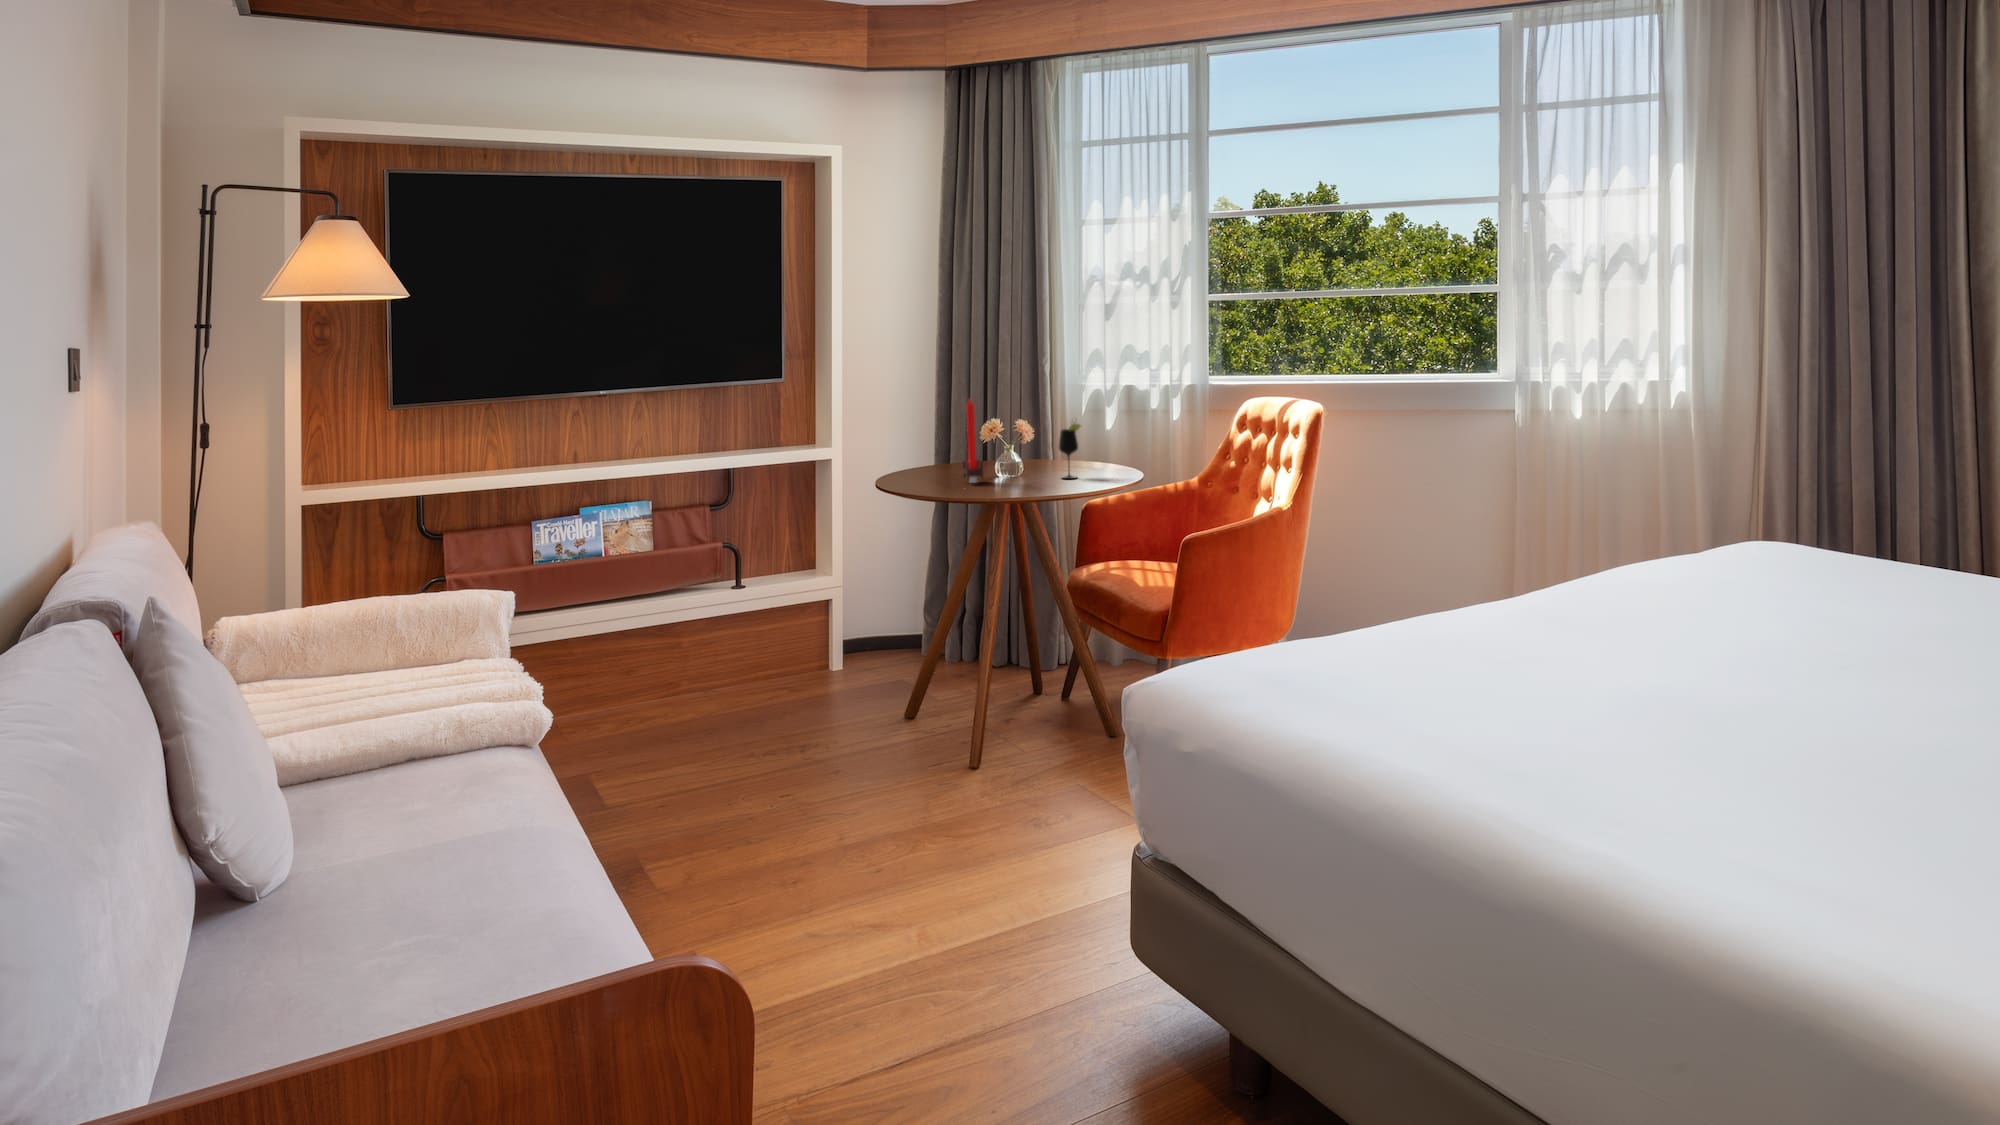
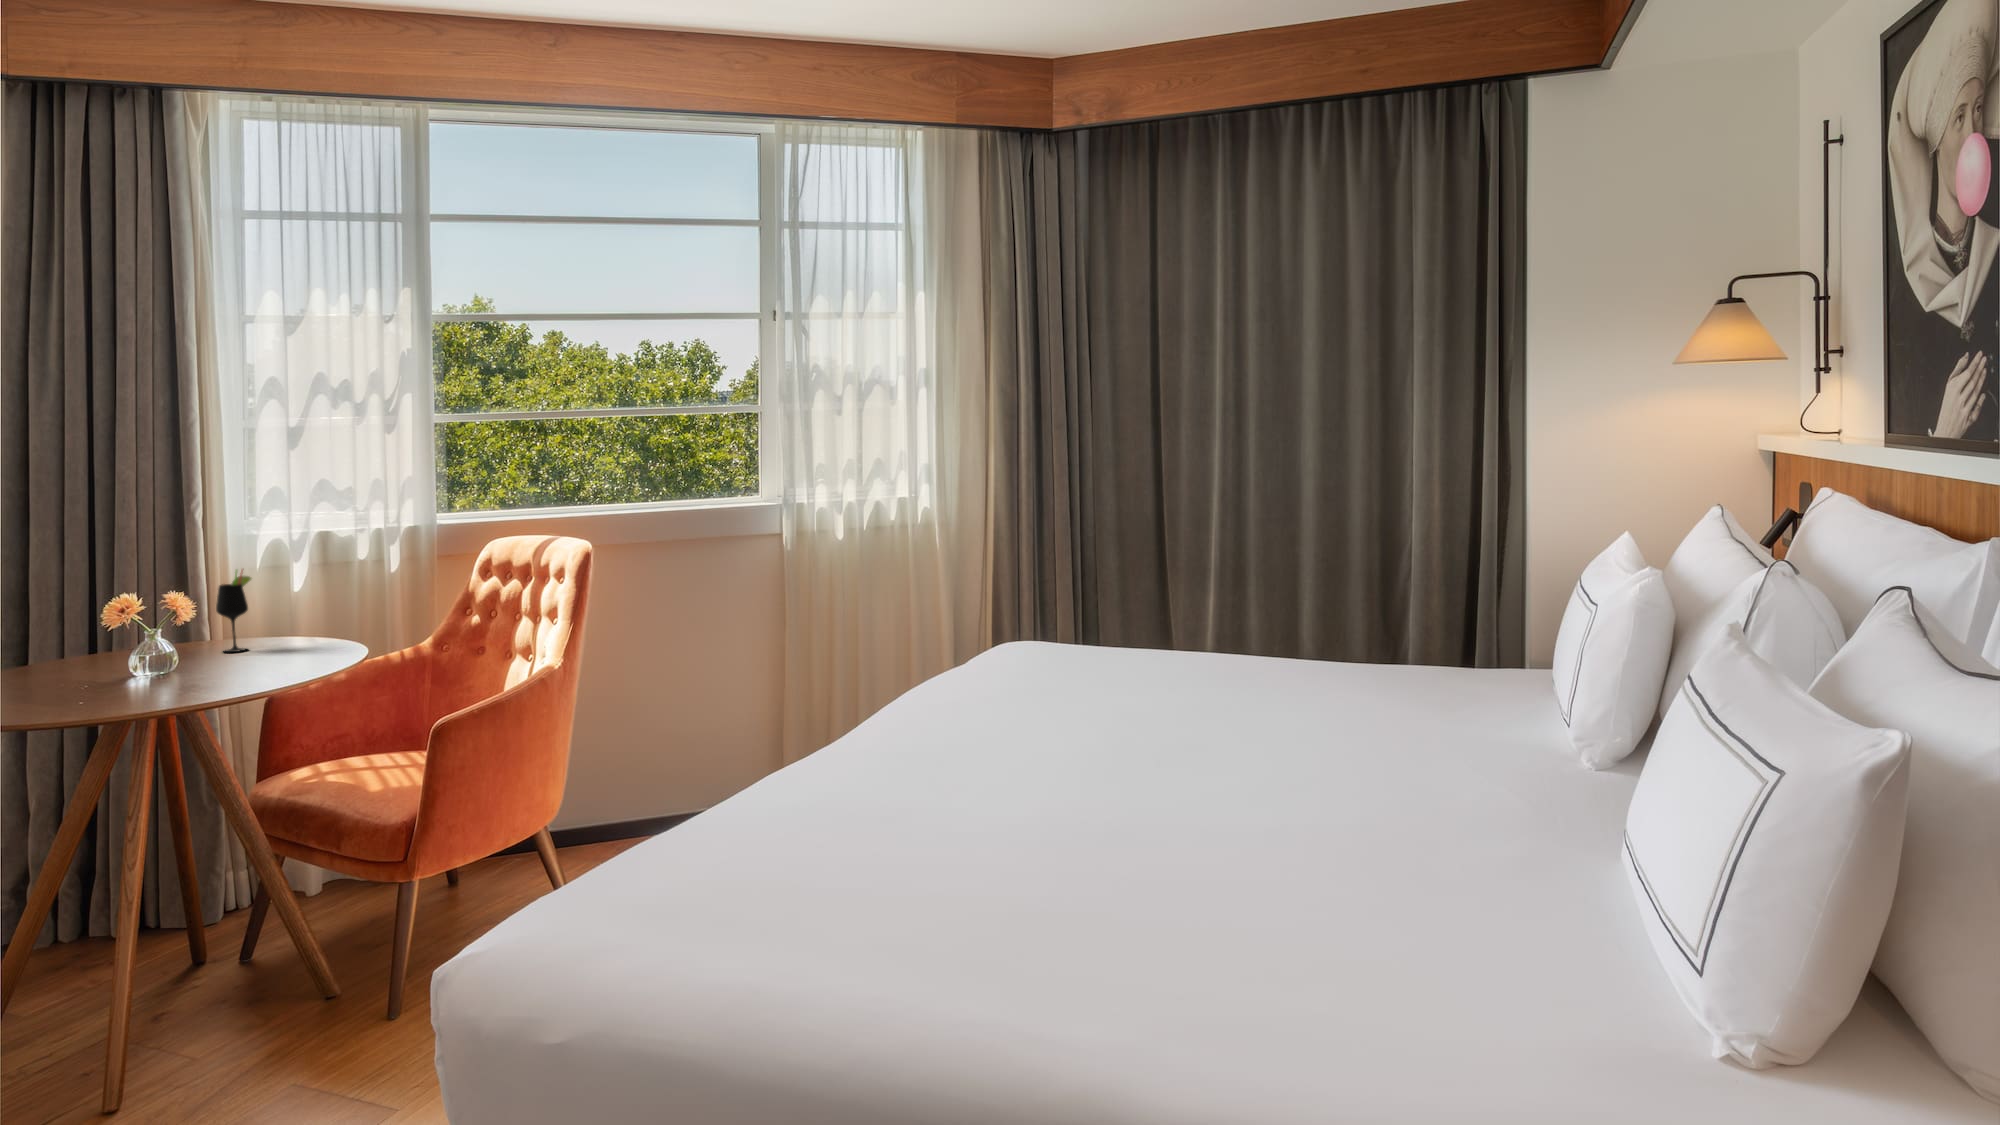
candle: present [962,399,983,483] -> none [48,544,87,668]

